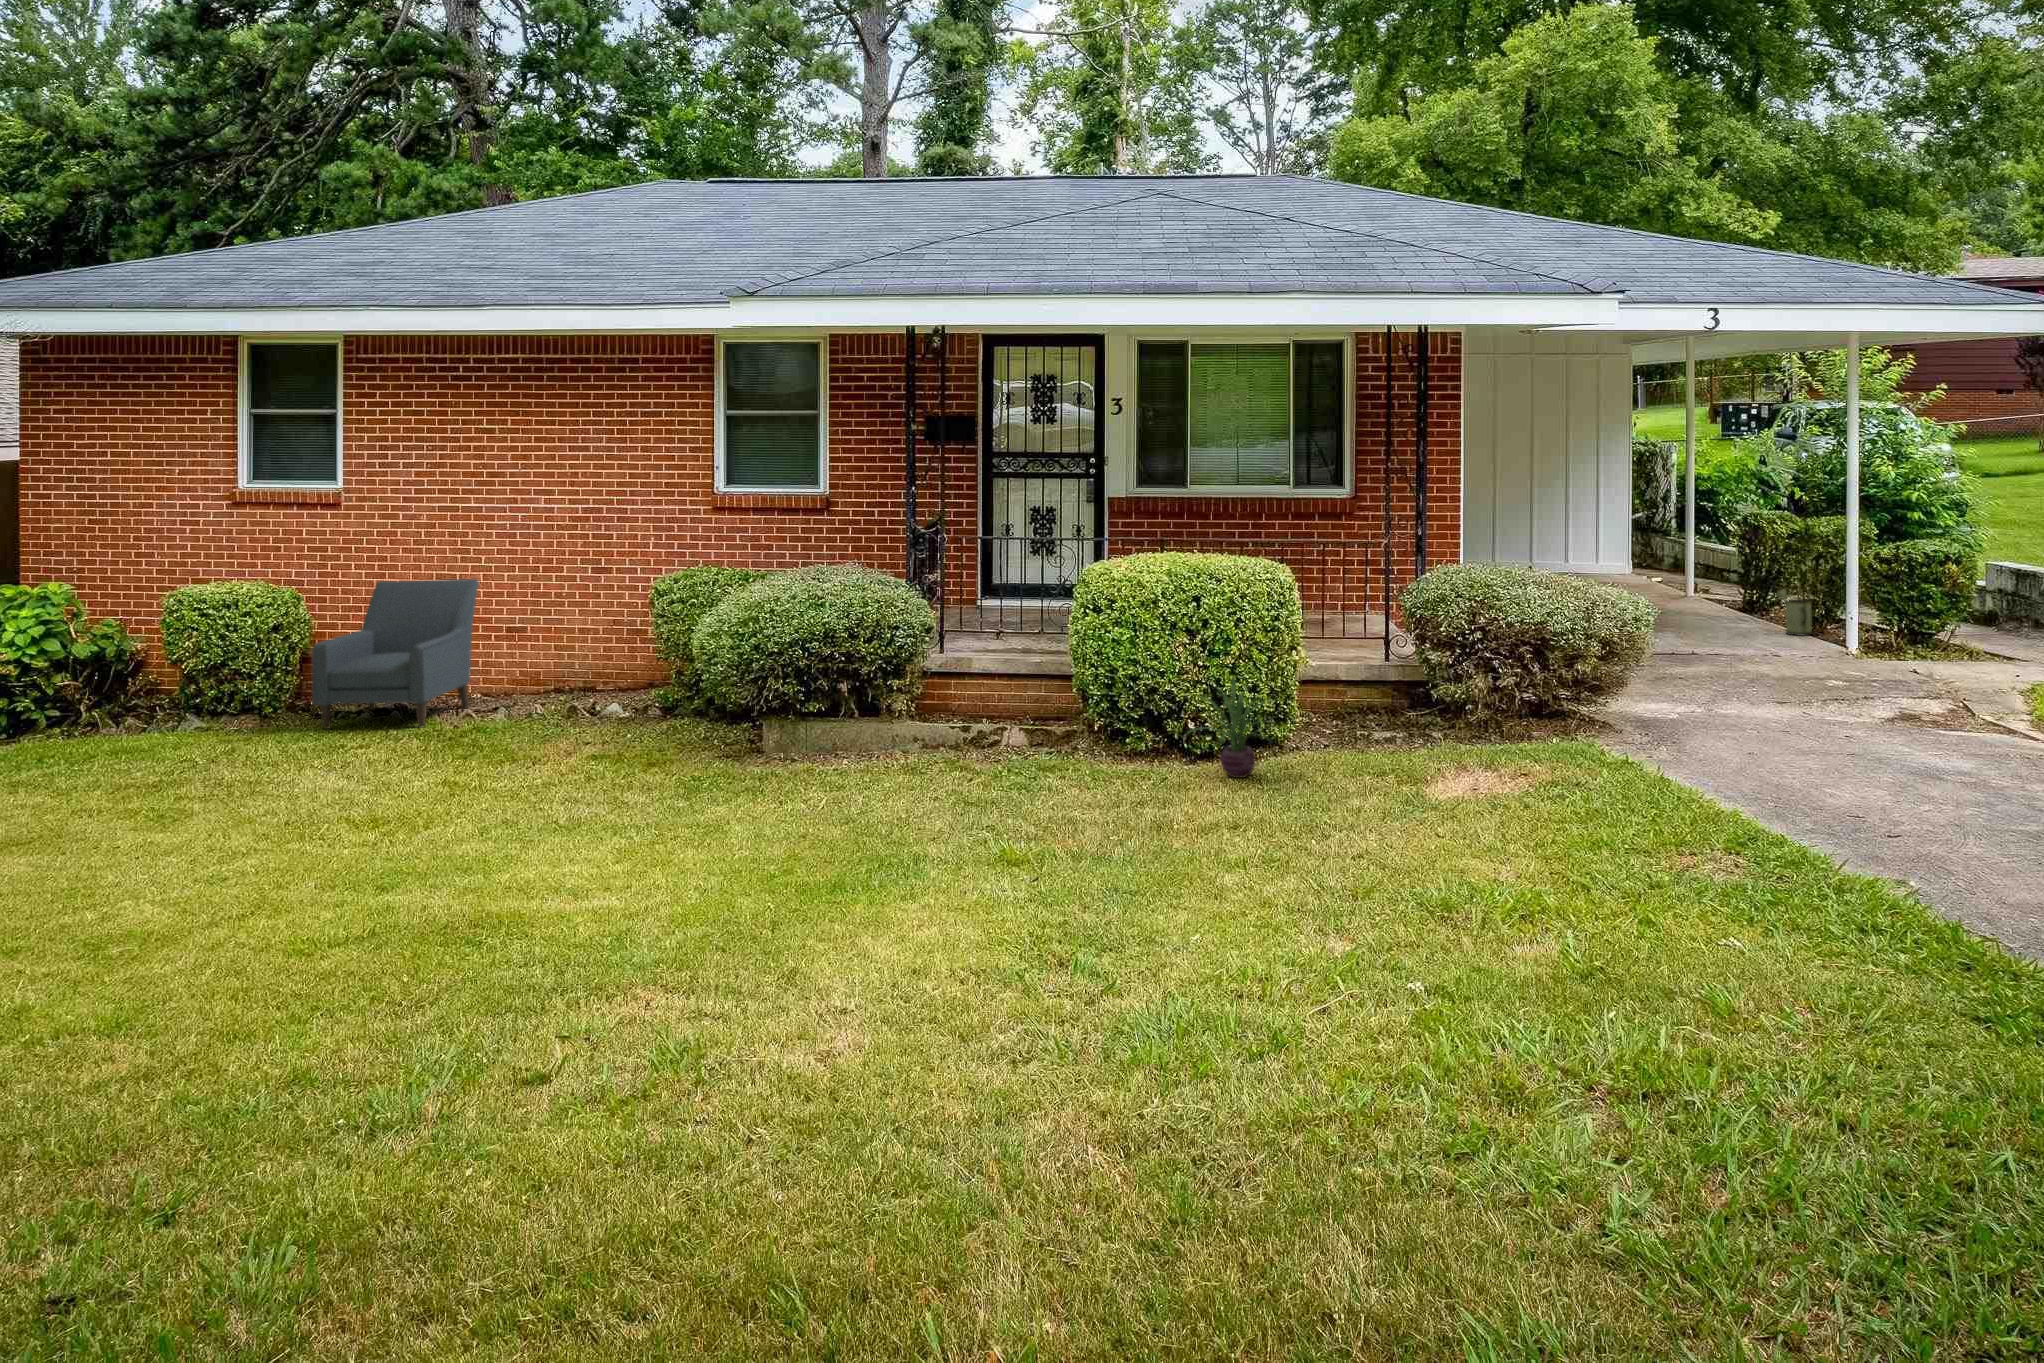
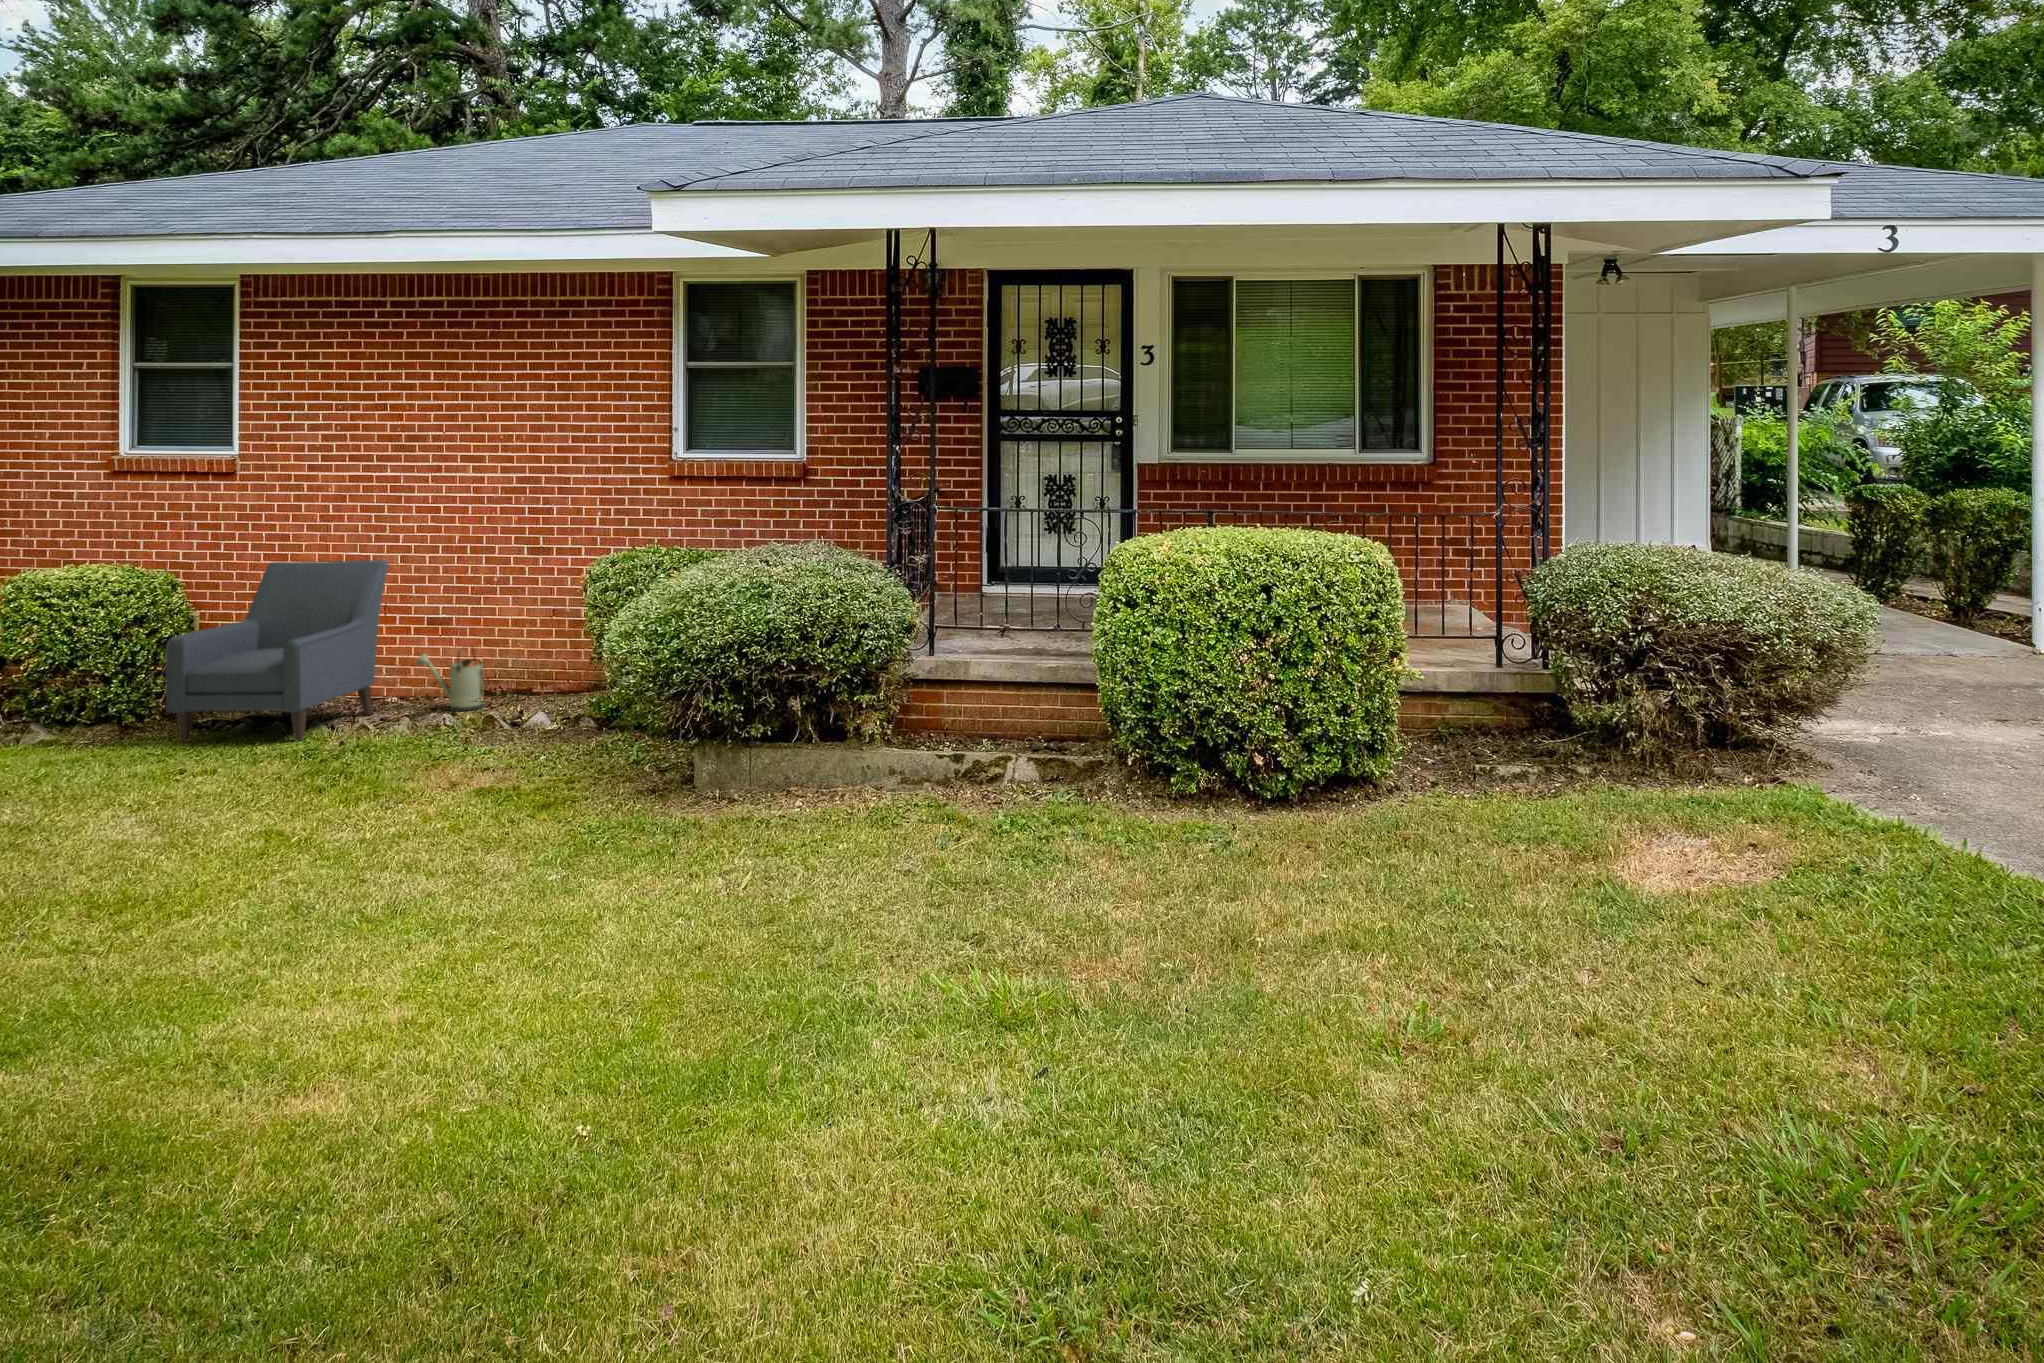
watering can: present [1776,589,1812,636] -> present [416,648,484,712]
decorative plant: present [1197,678,1268,778] -> none [1258,700,1392,841]

